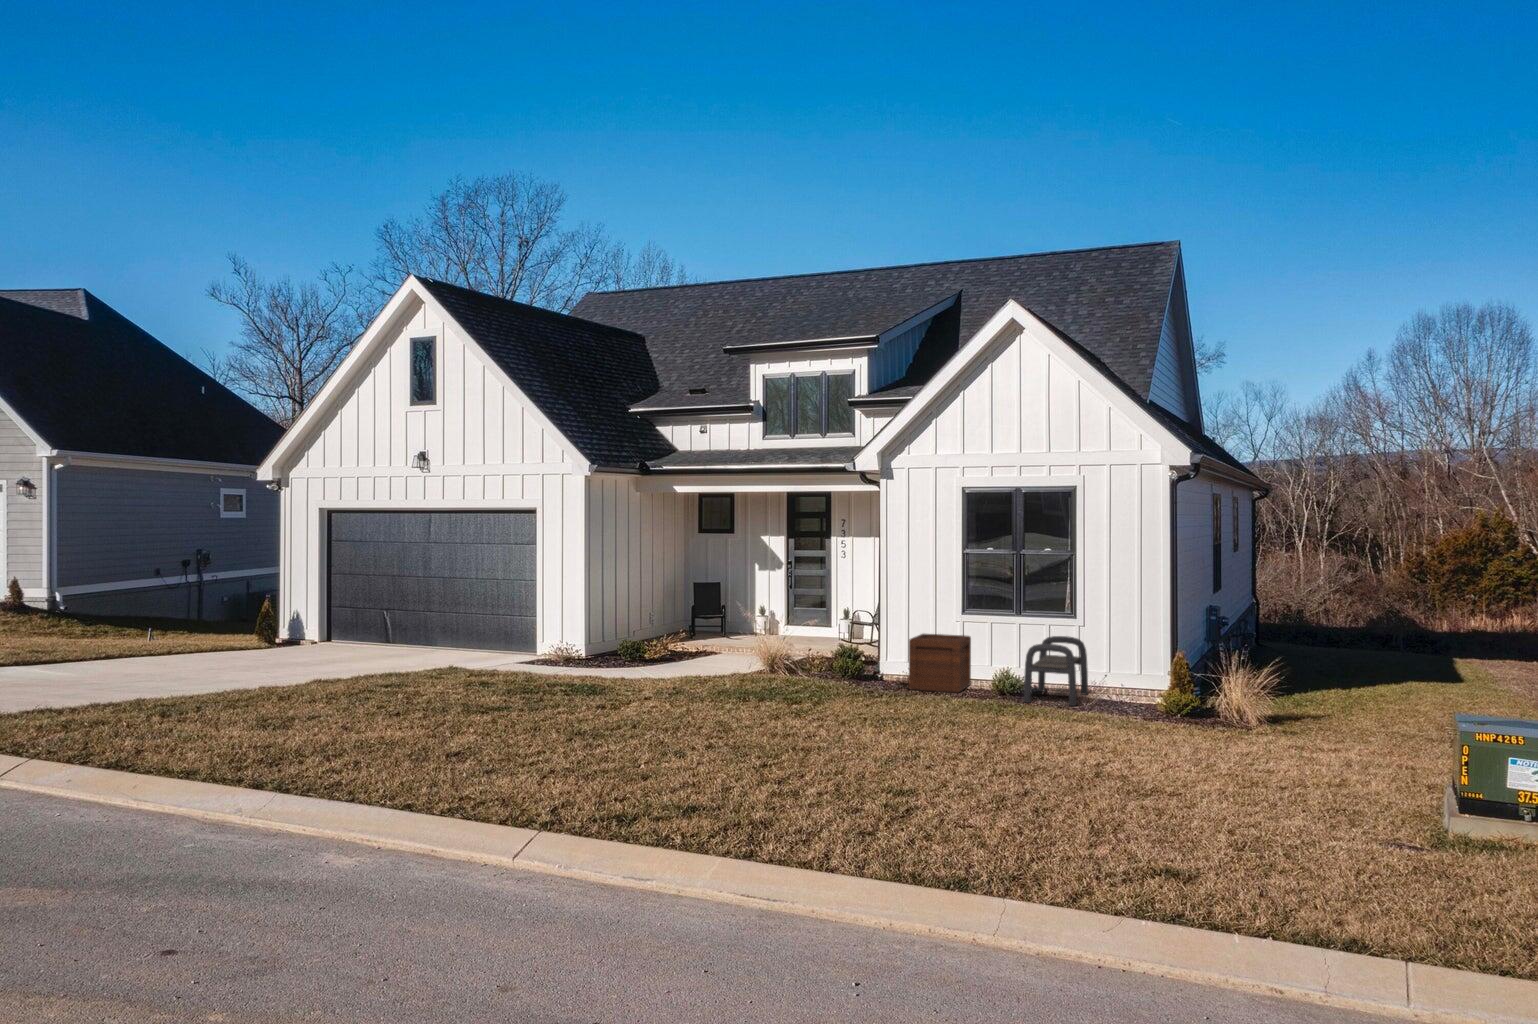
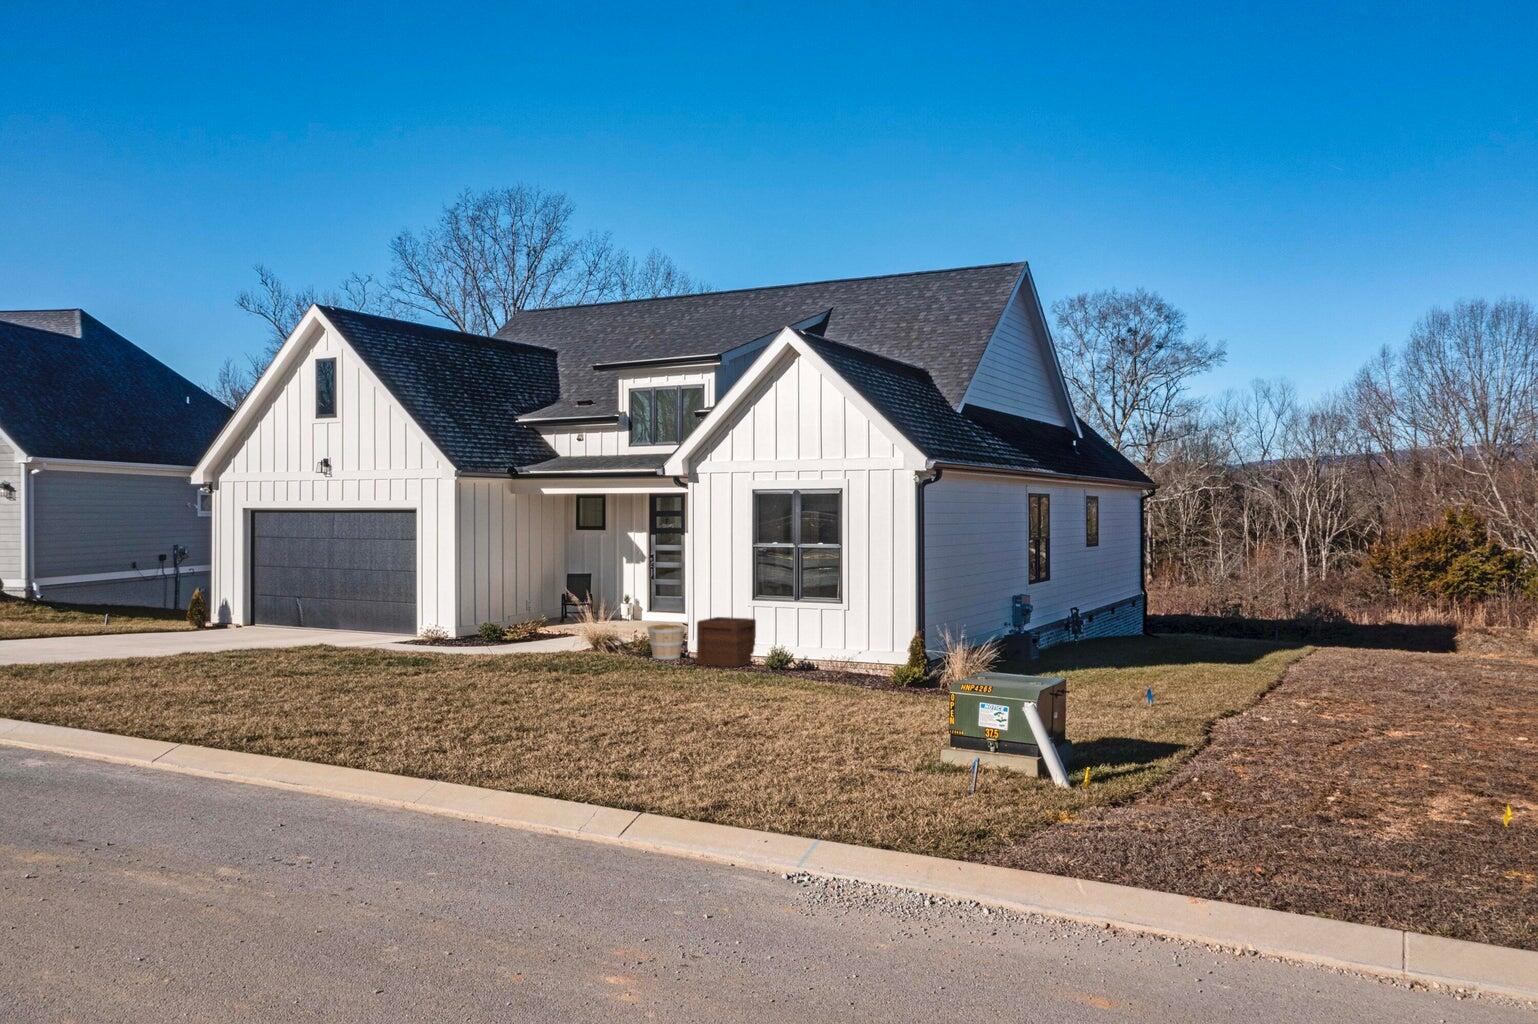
bench: present [1024,636,1088,706] -> none [781,619,847,678]
wooden bucket: none [839,641,883,683] -> present [647,624,685,660]

